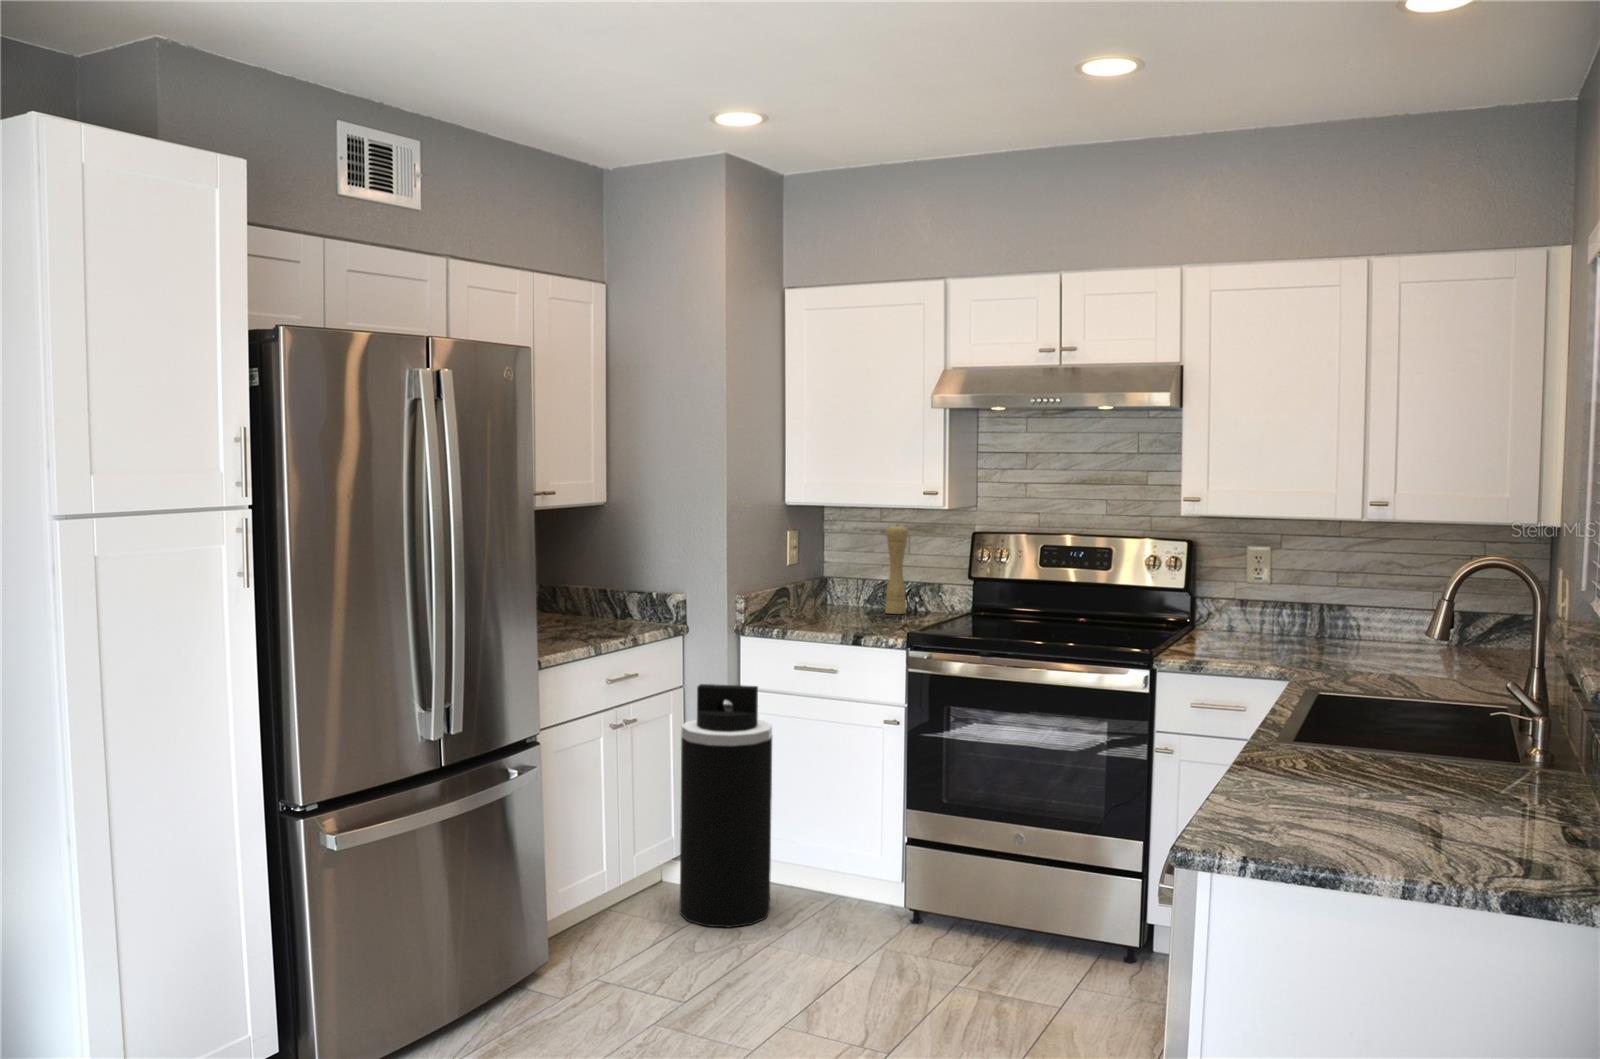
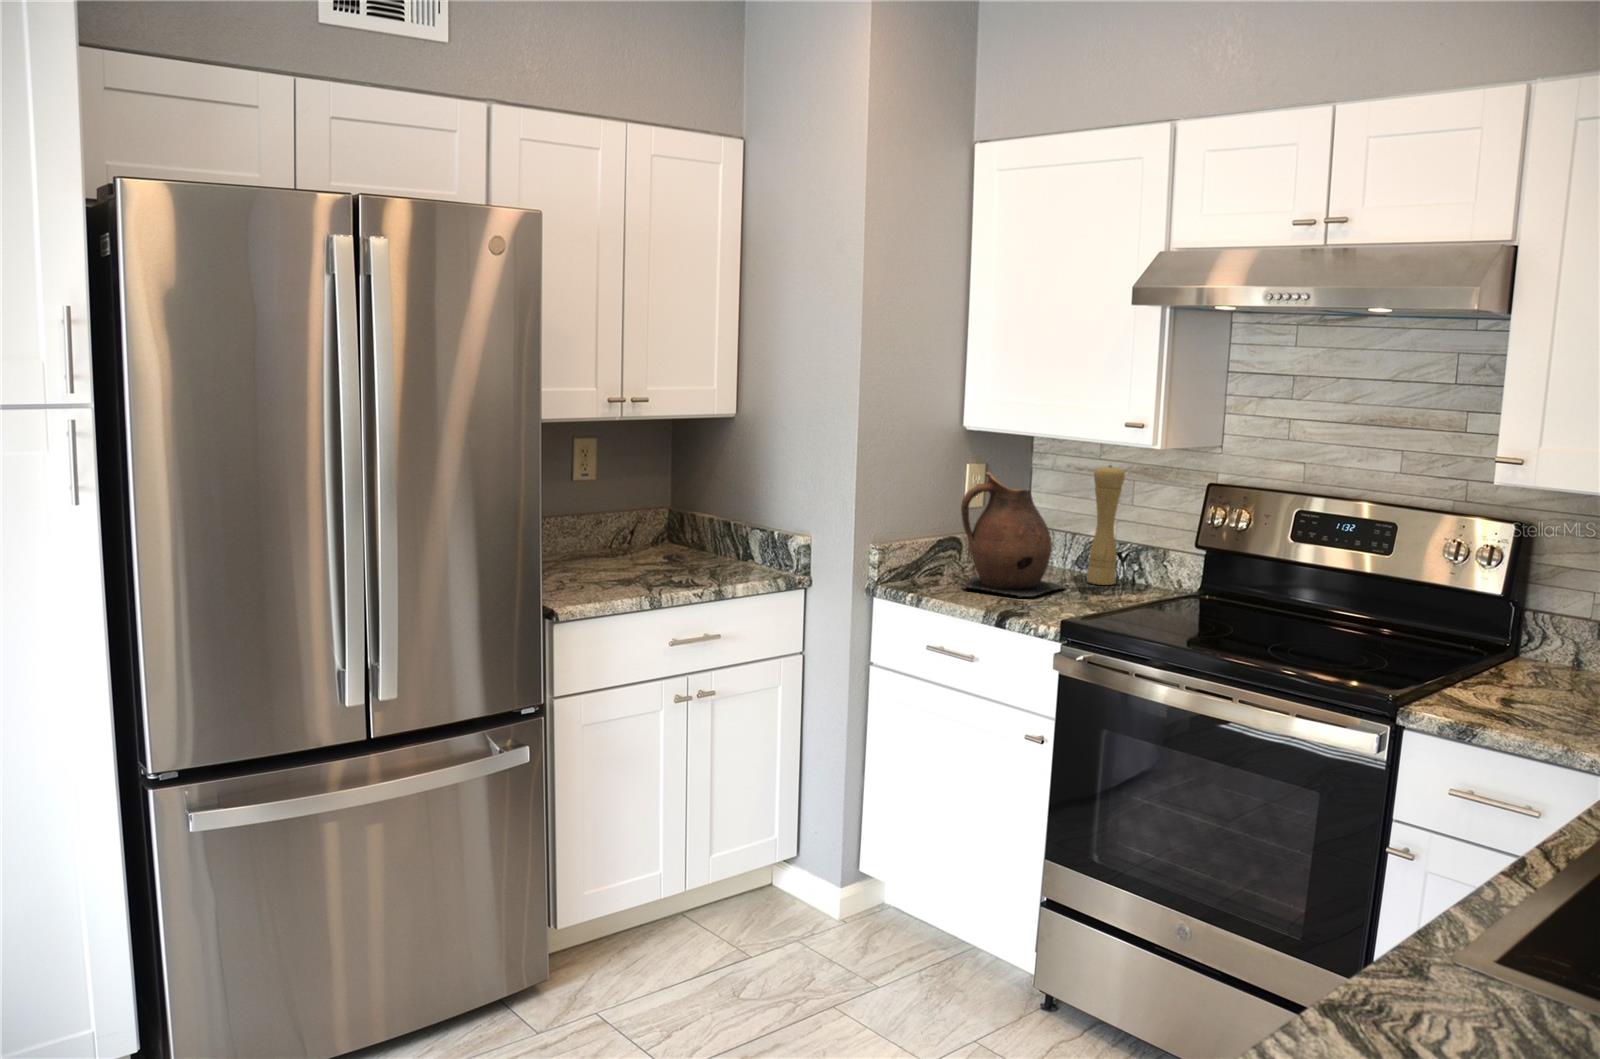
ceramic pitcher: none [804,534,879,625] -> present [961,472,1066,598]
trash can: present [680,684,772,927] -> none [764,654,888,967]

